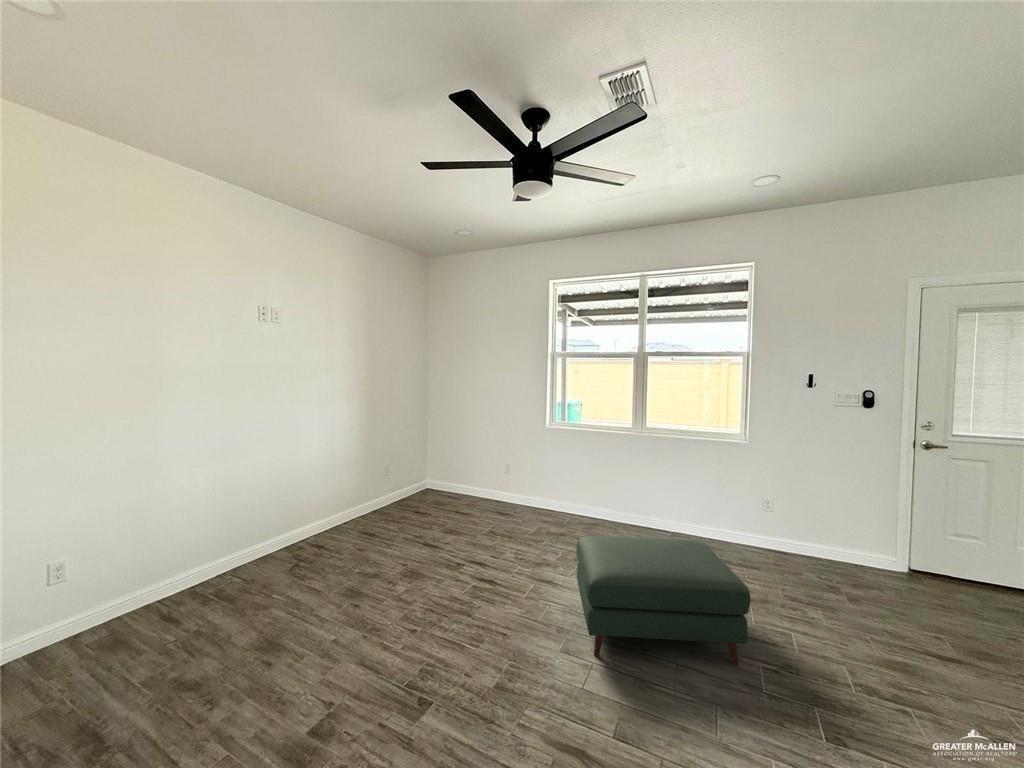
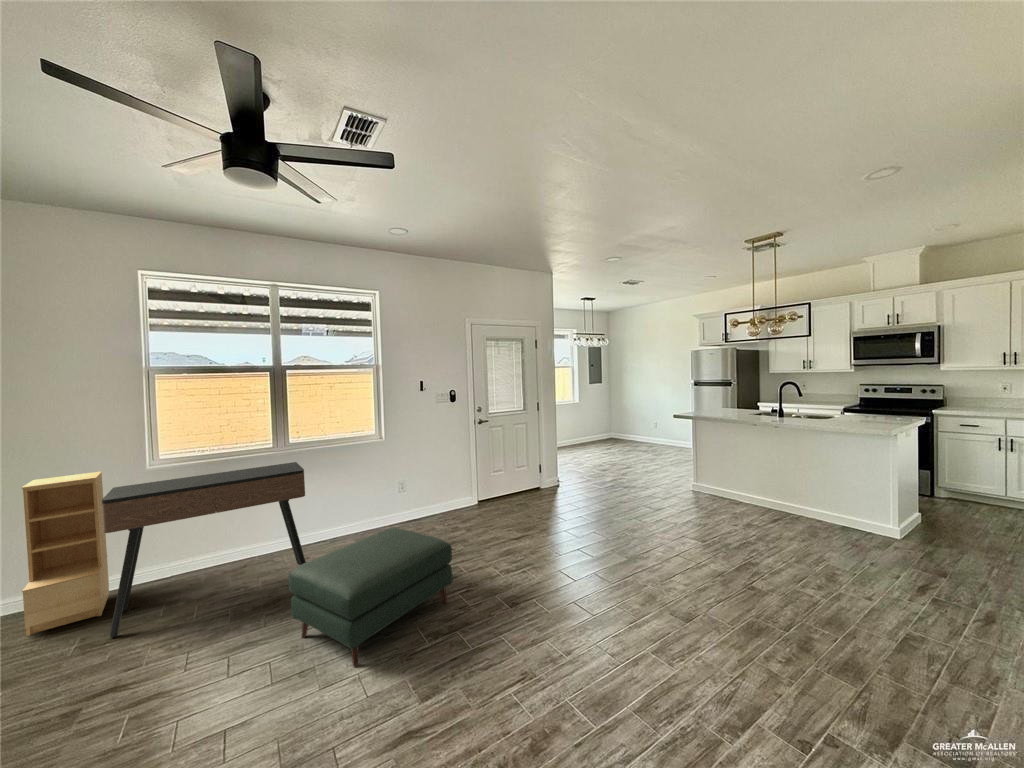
bookshelf: none [478,421,524,519] -> present [22,471,109,636]
console table: none [501,434,639,559] -> present [102,462,306,638]

